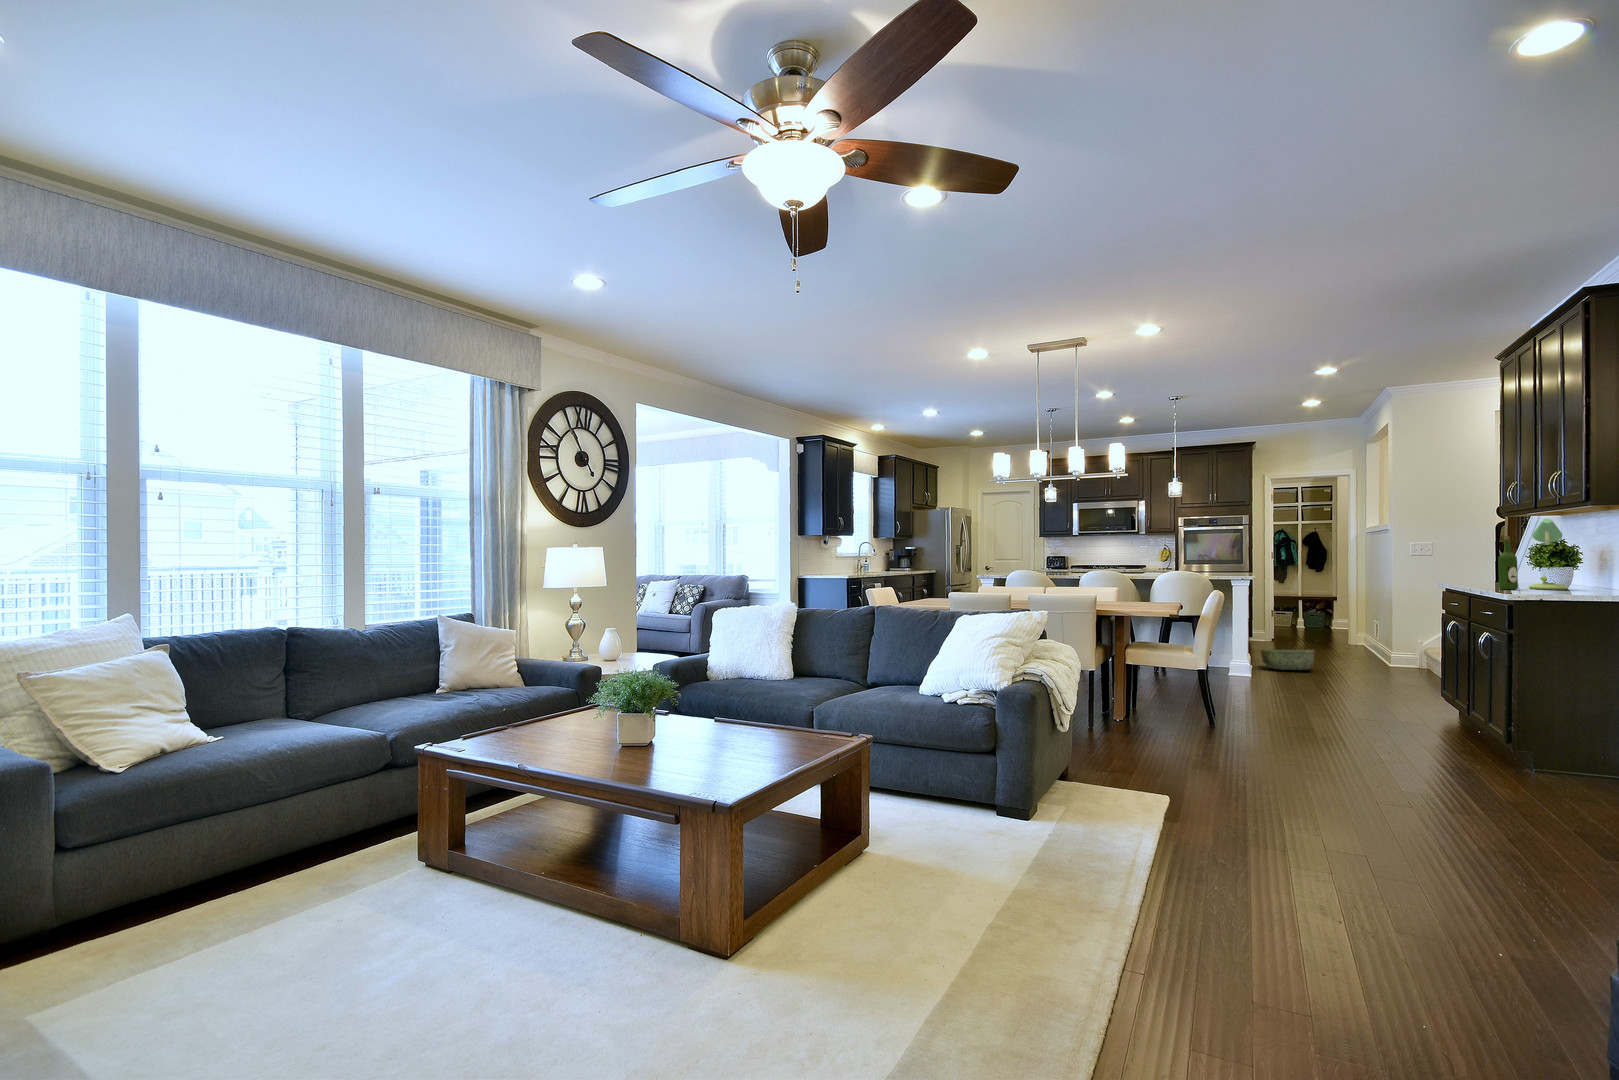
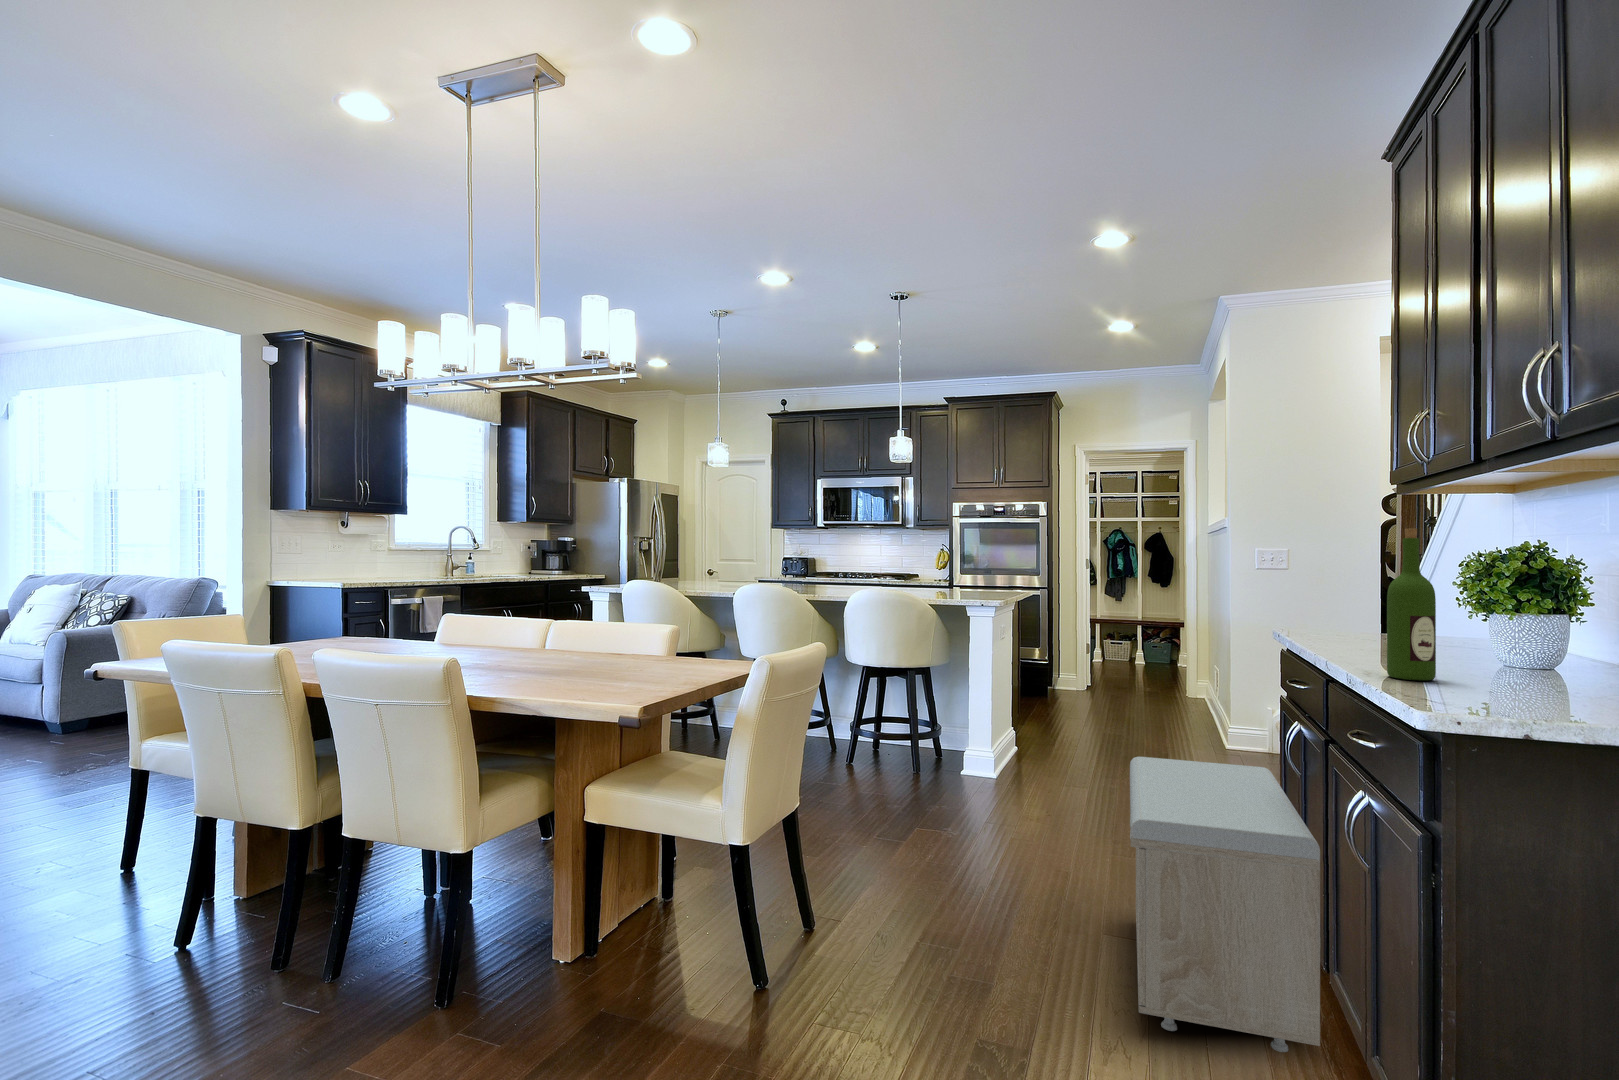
table lamp: present [1529,518,1569,590] -> none [1460,482,1565,682]
storage bench: none [1372,638,1475,736] -> present [1130,757,1320,1052]
woven basket: present [1260,649,1315,671] -> none [1007,730,1094,770]

